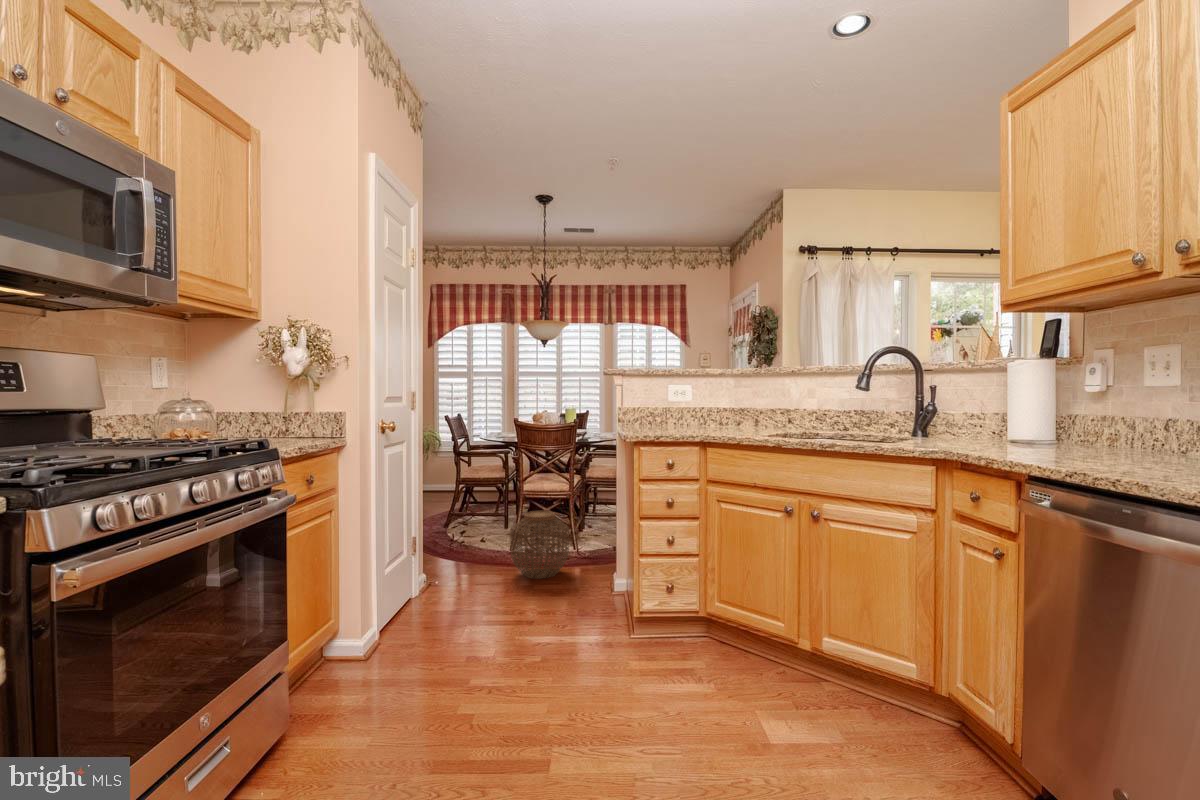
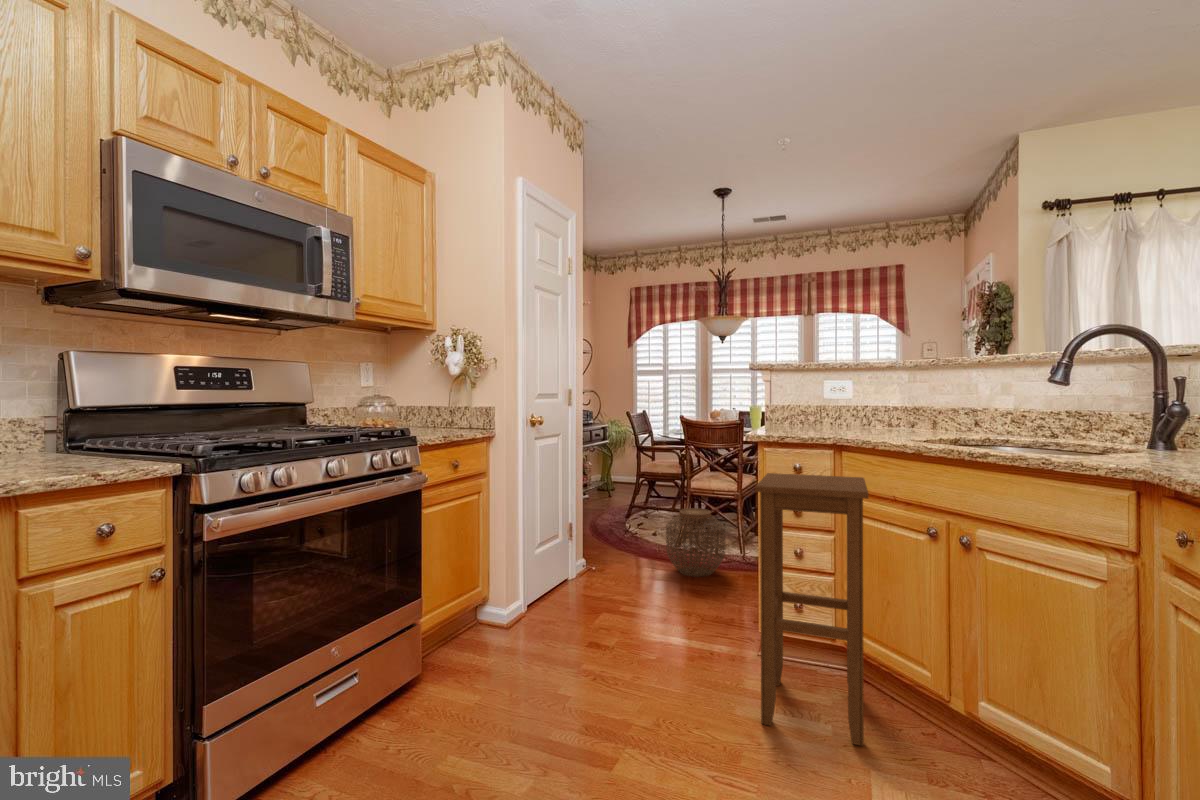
stool: none [646,469,749,700] -> present [755,473,869,746]

